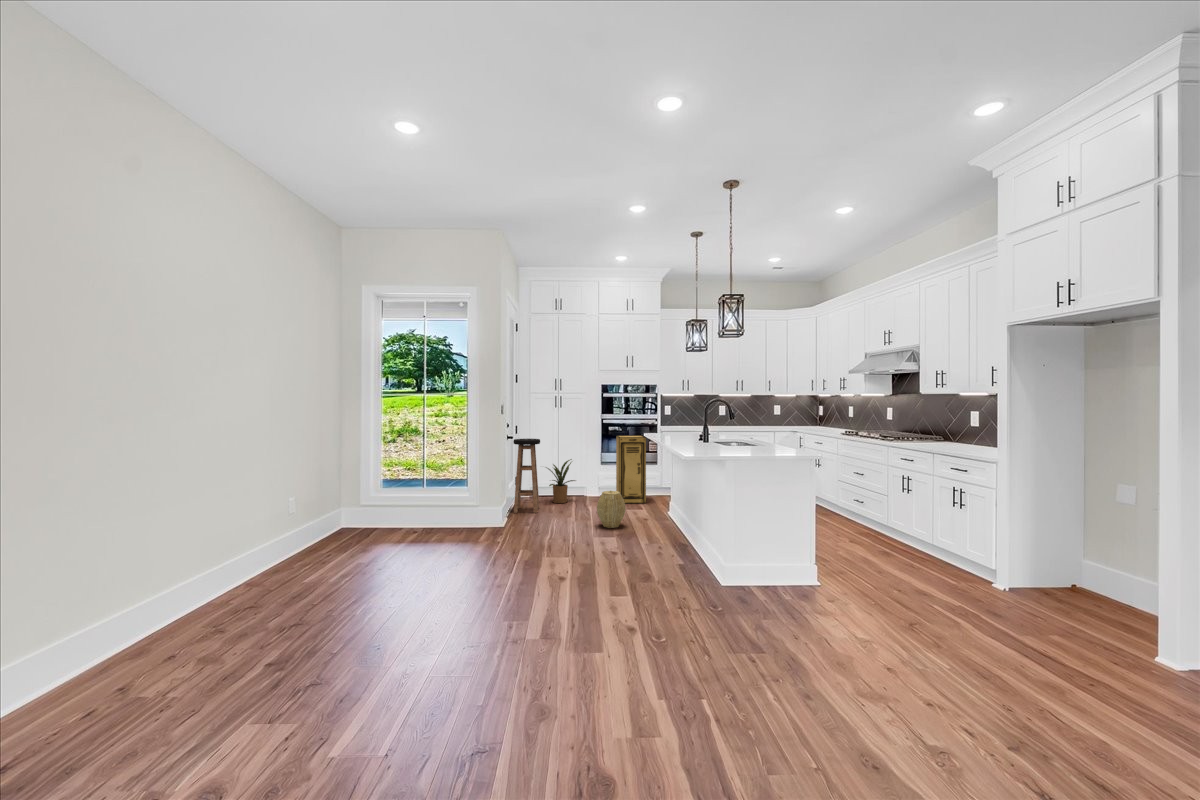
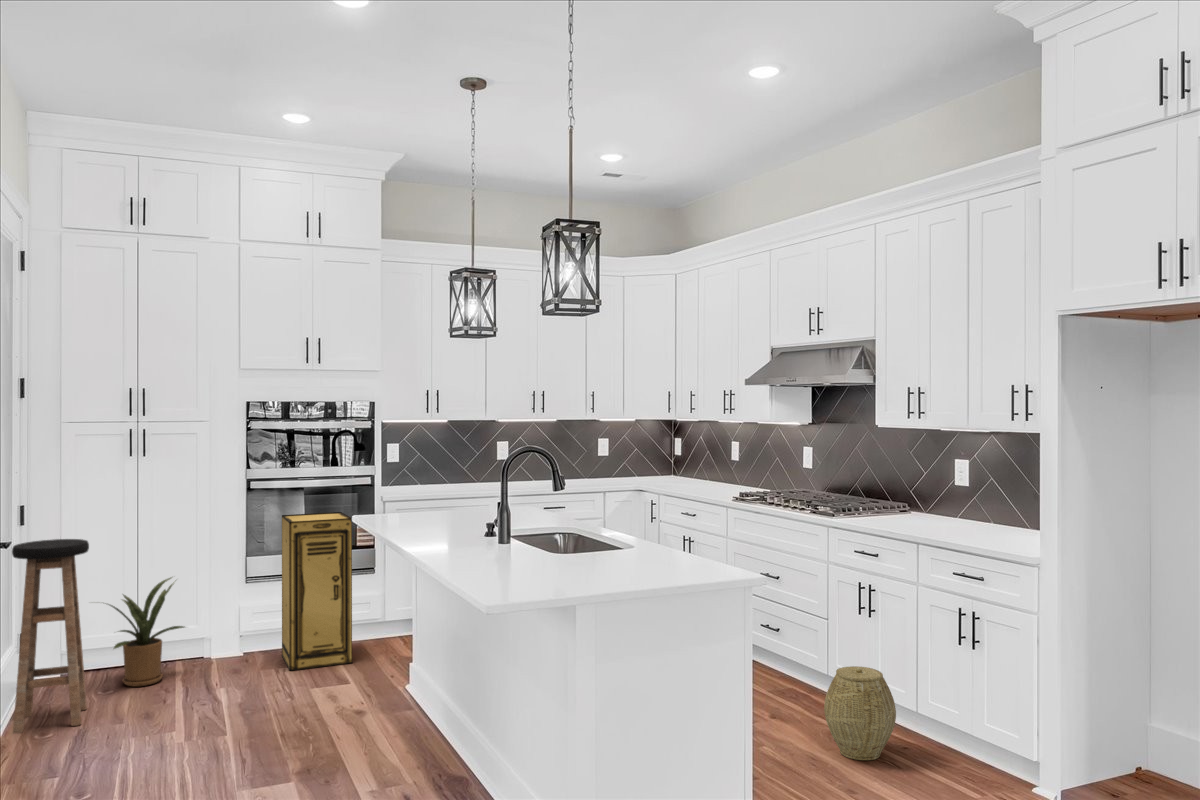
woven basket: present [597,491,625,528] -> present [824,666,896,760]

